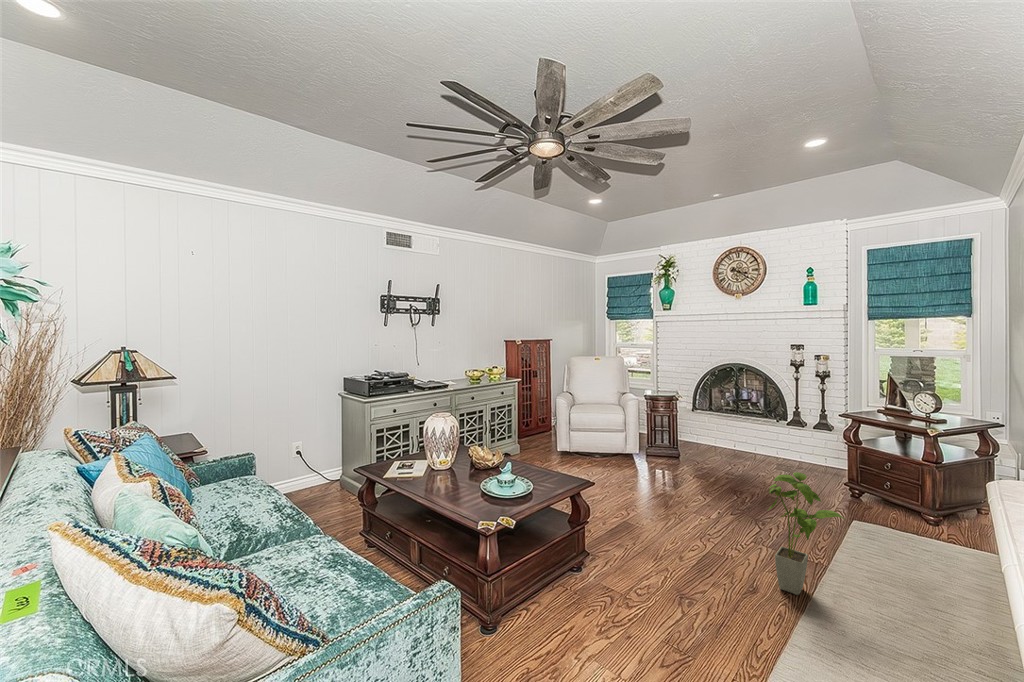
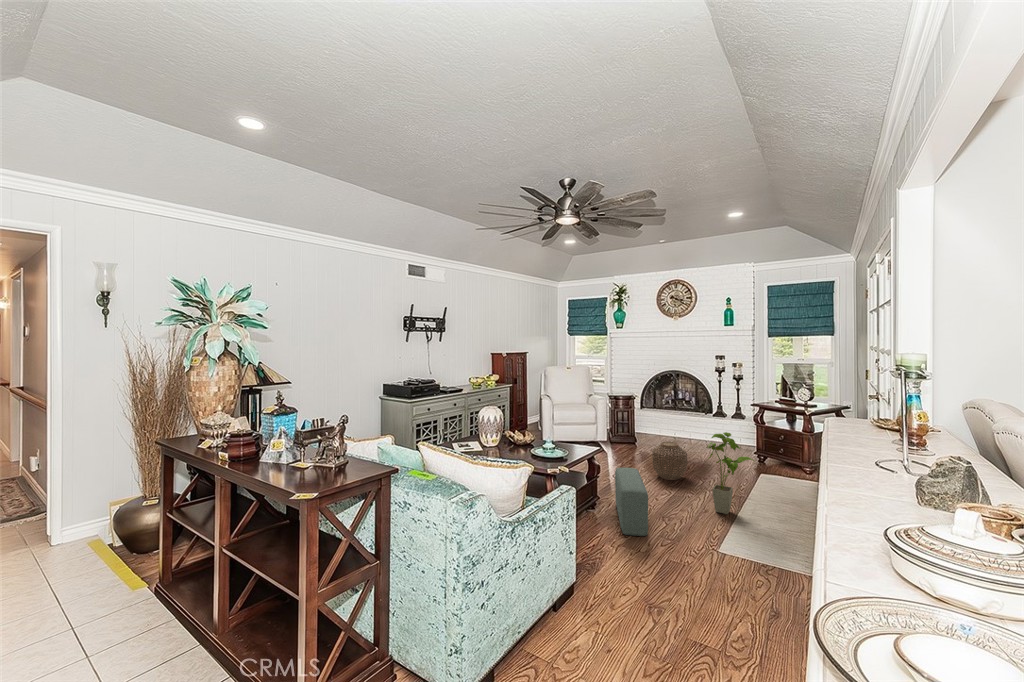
woven basket: none [693,468,743,522] -> present [652,442,687,480]
pouf: none [625,513,666,632] -> present [615,467,648,536]

